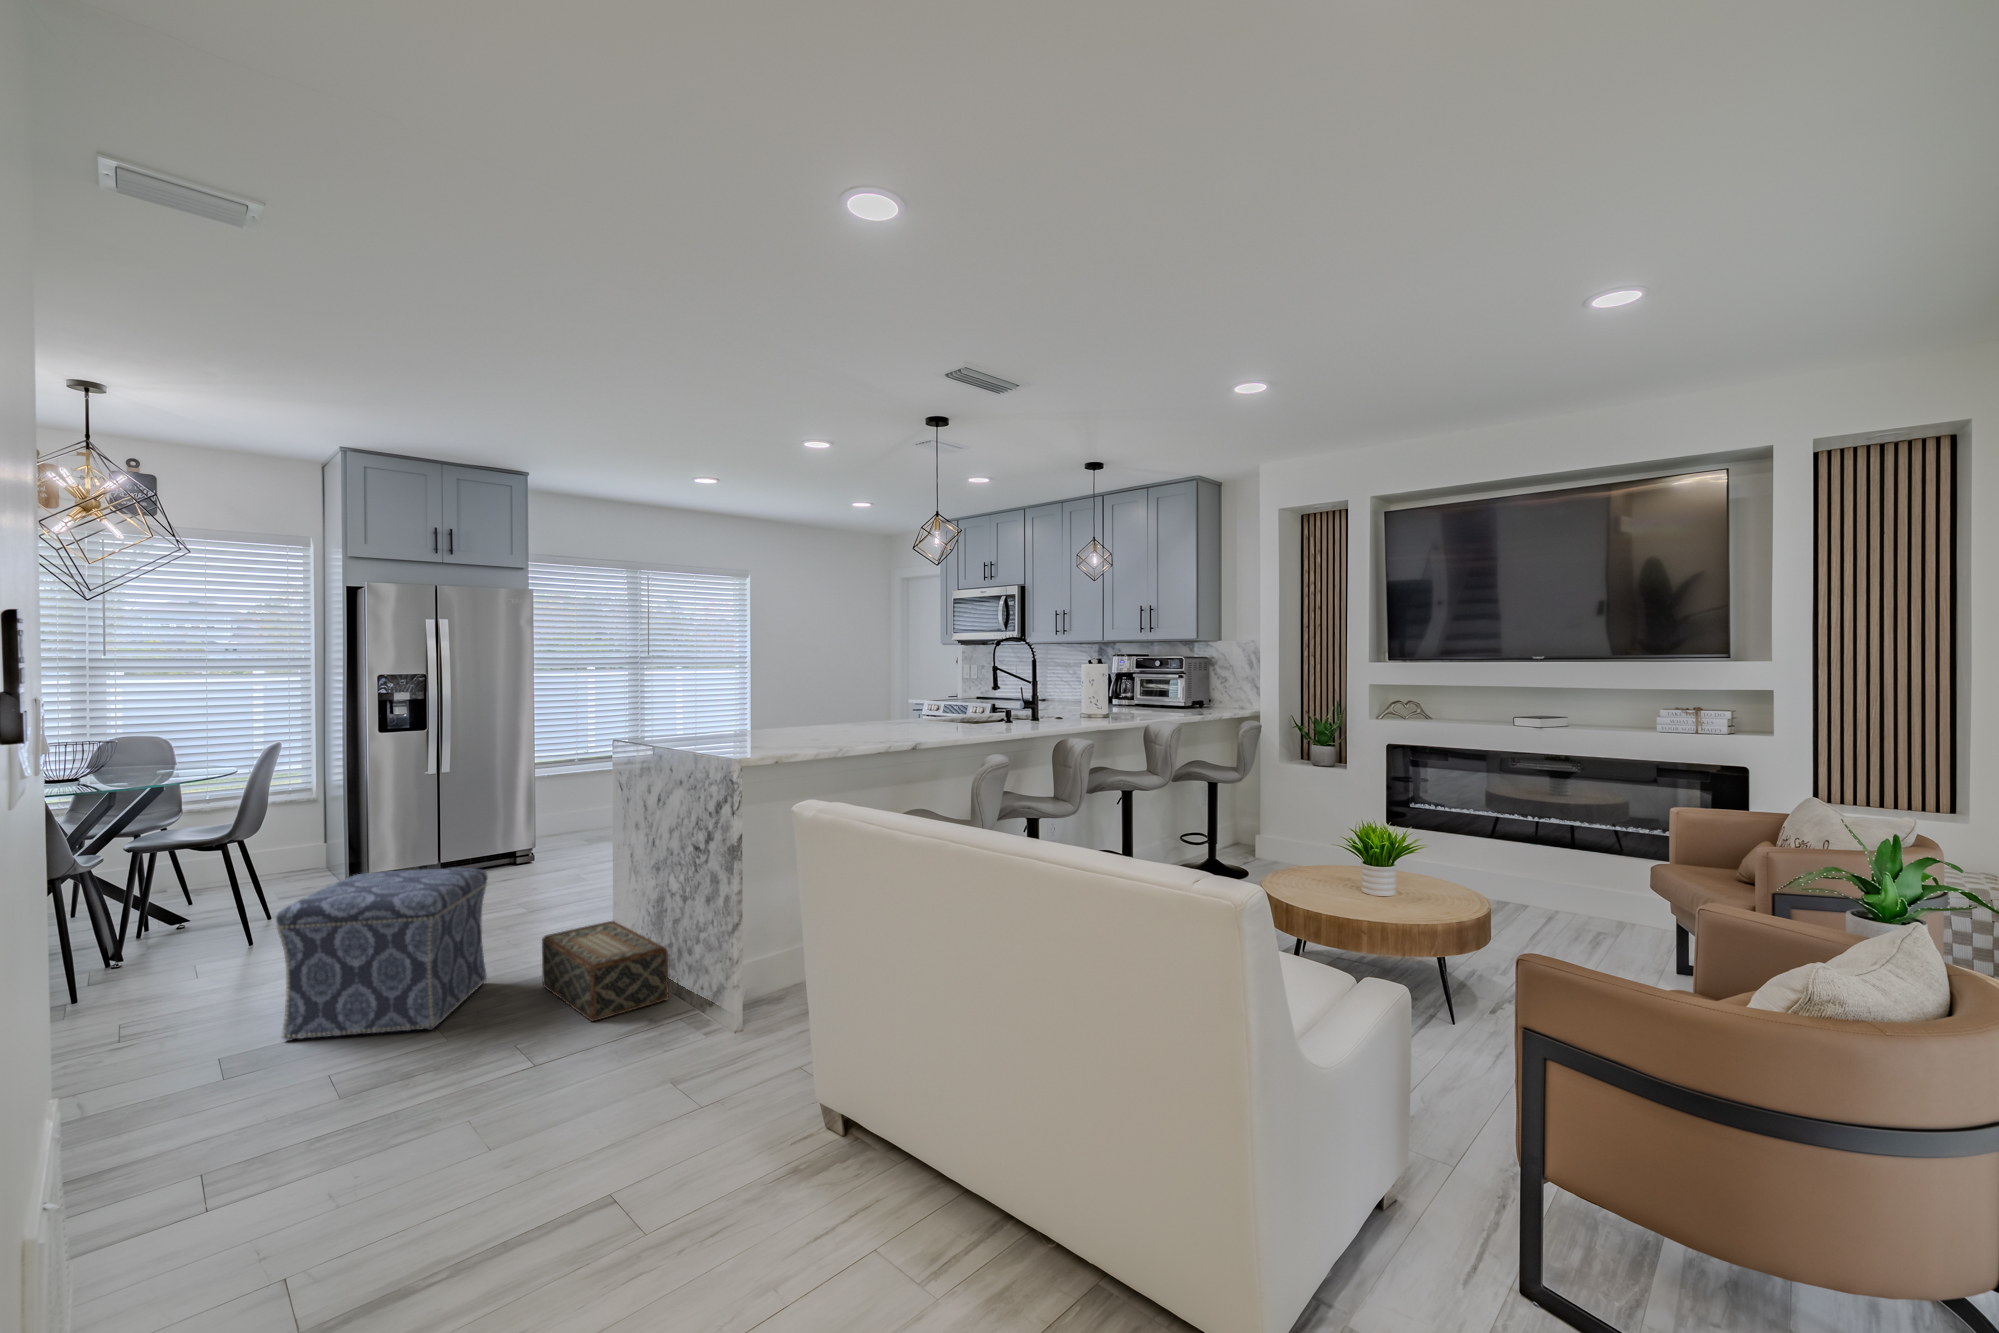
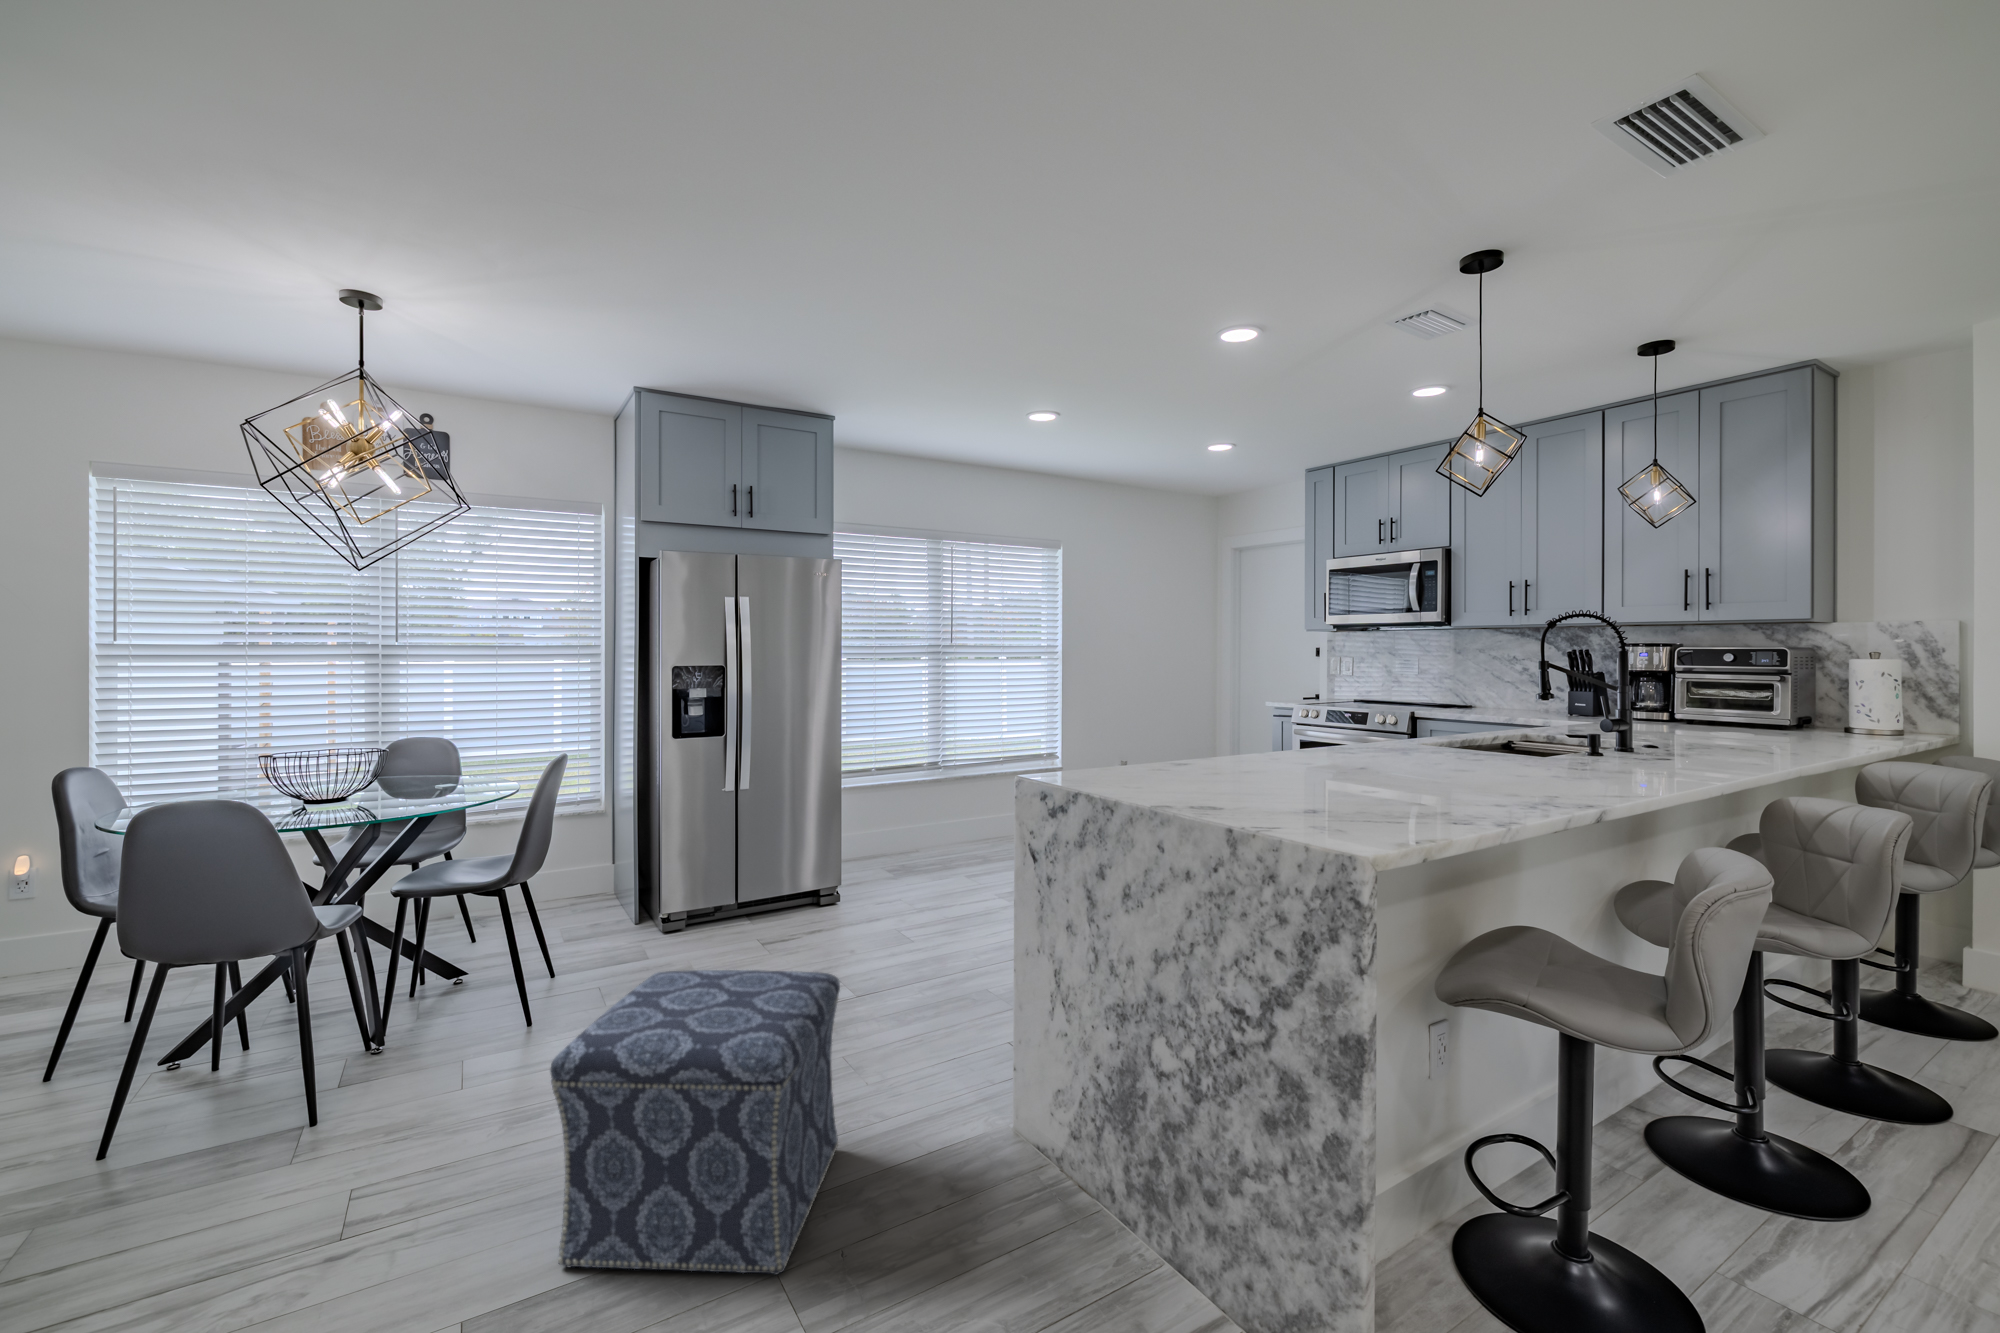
woven basket: present [542,921,669,1021] -> none [923,1063,1146,1294]

